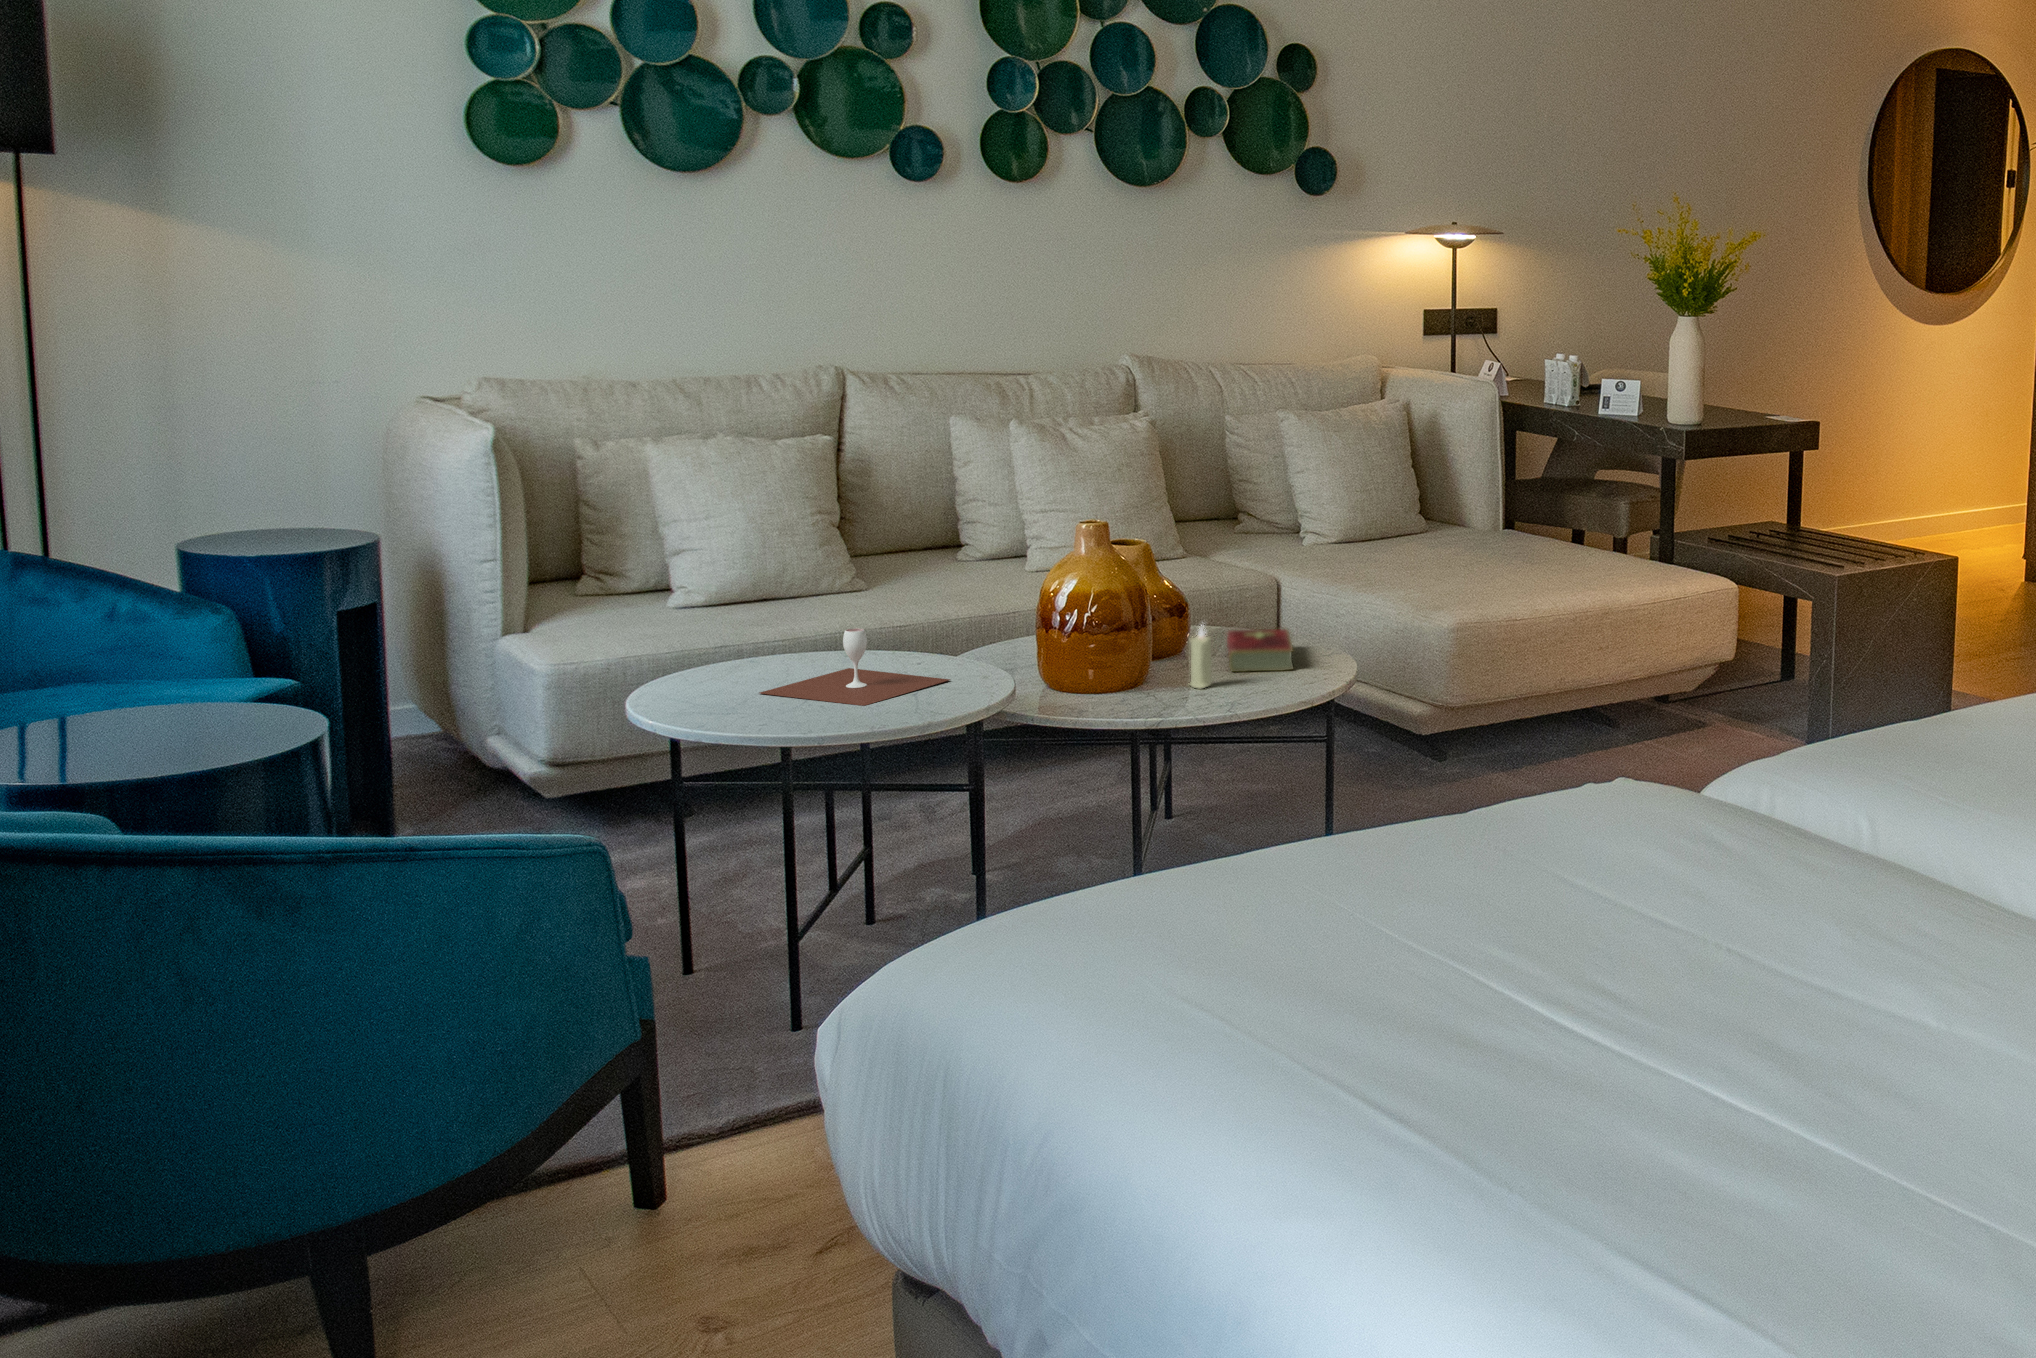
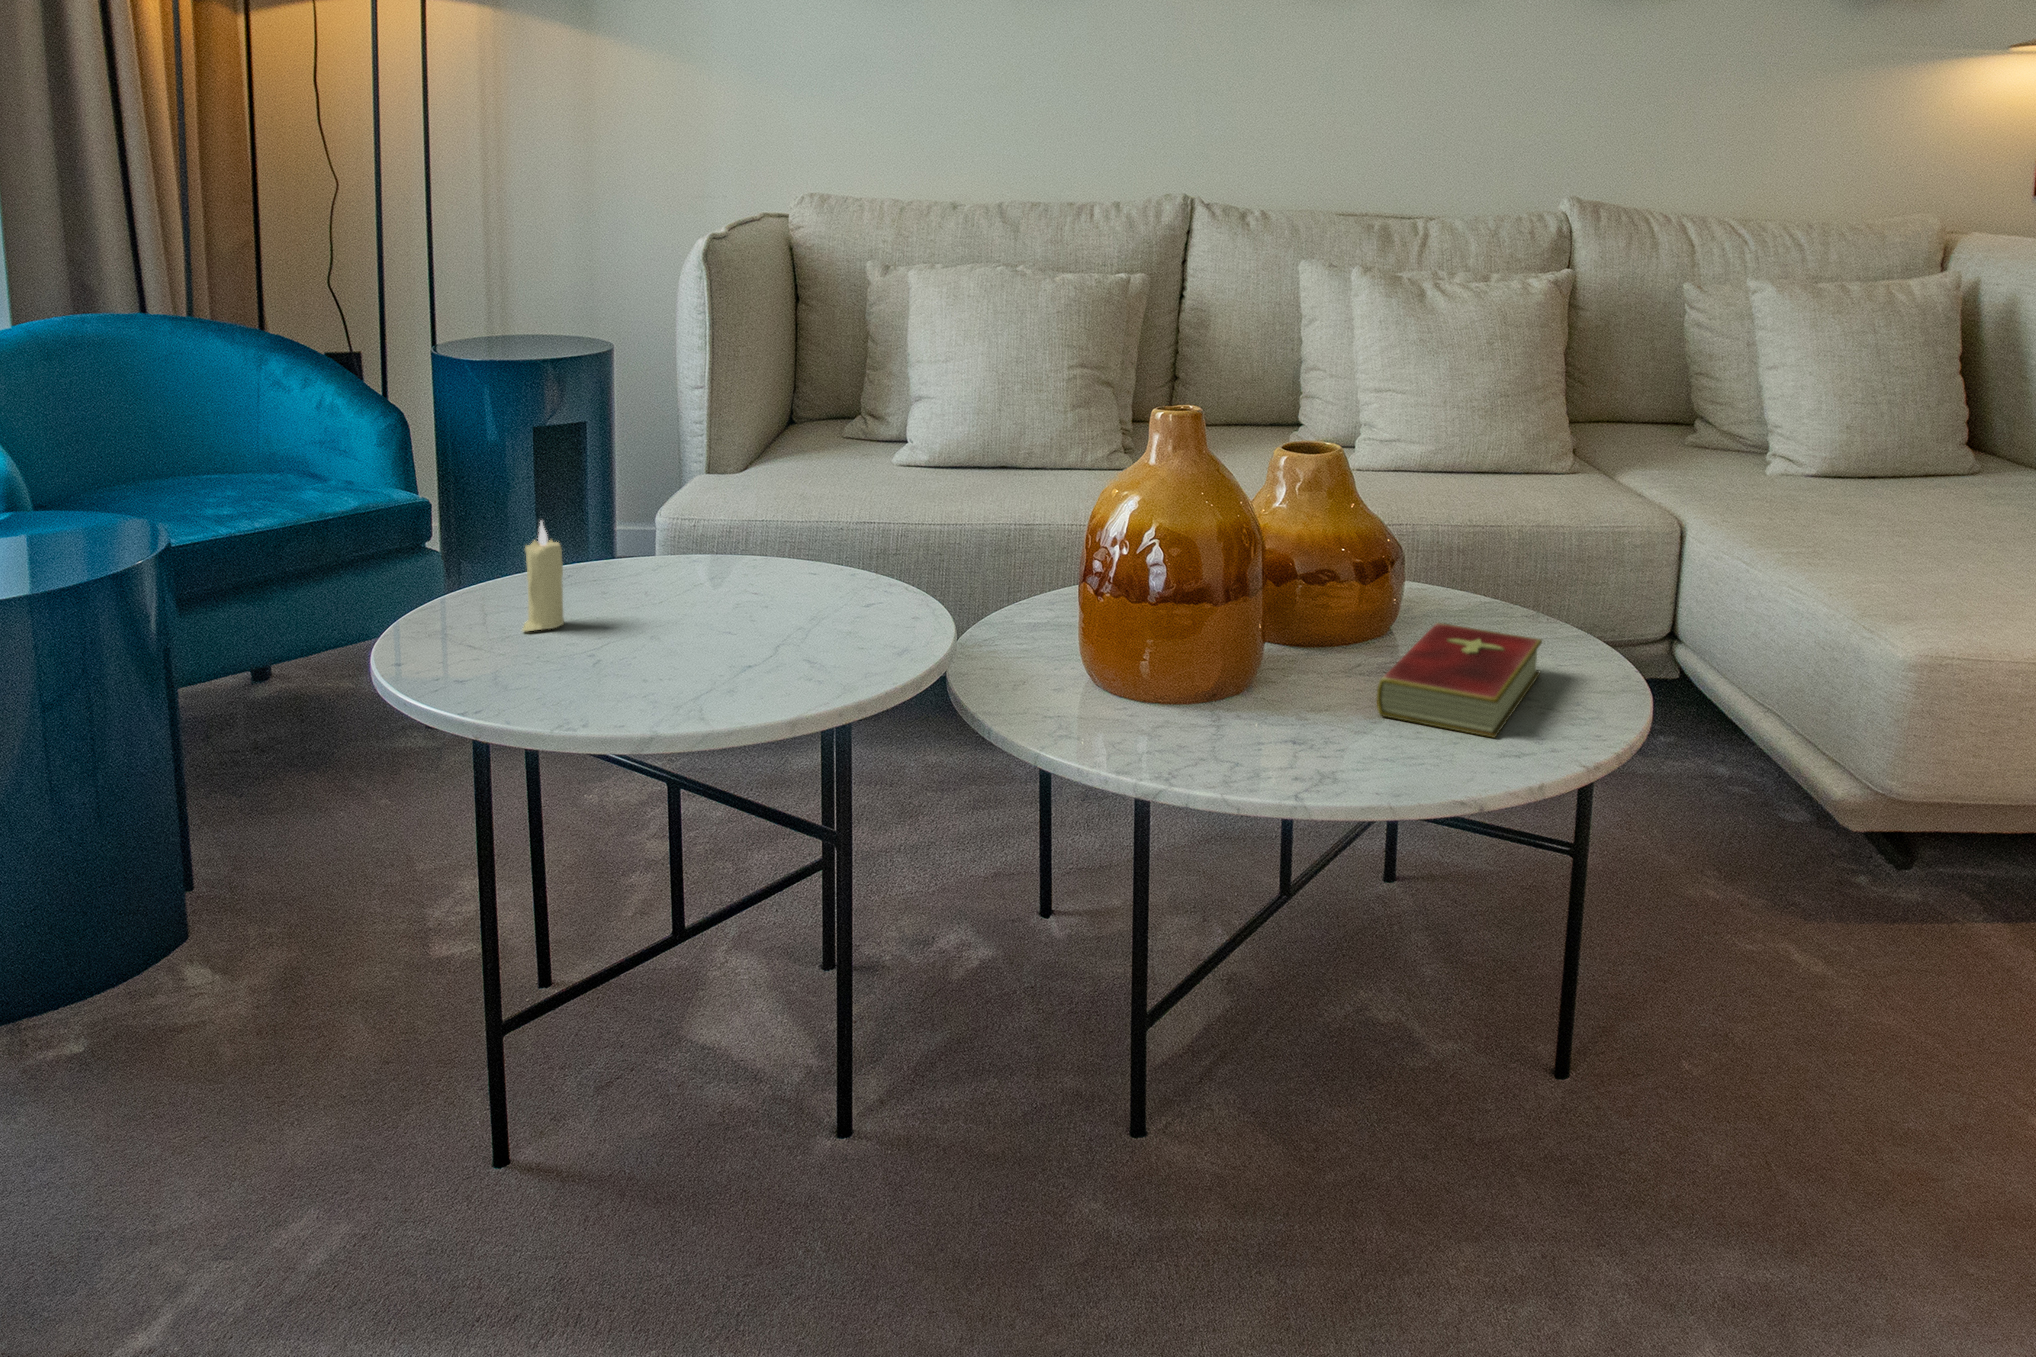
candle: present [1188,625,1211,688] -> present [523,521,564,631]
wine glass: present [760,628,950,706] -> none [624,540,883,680]

